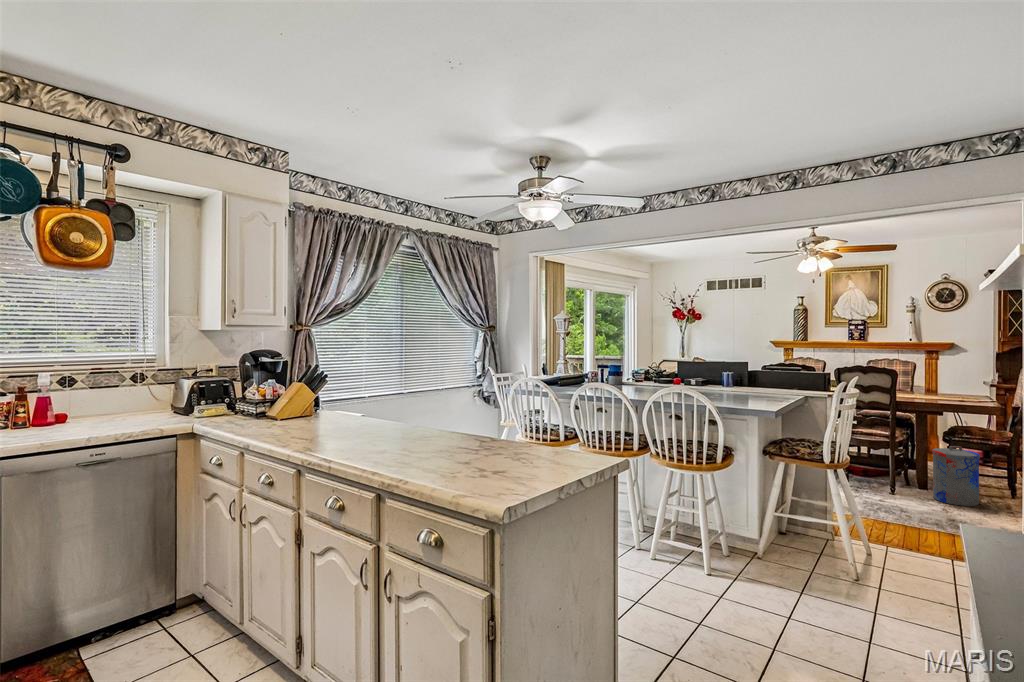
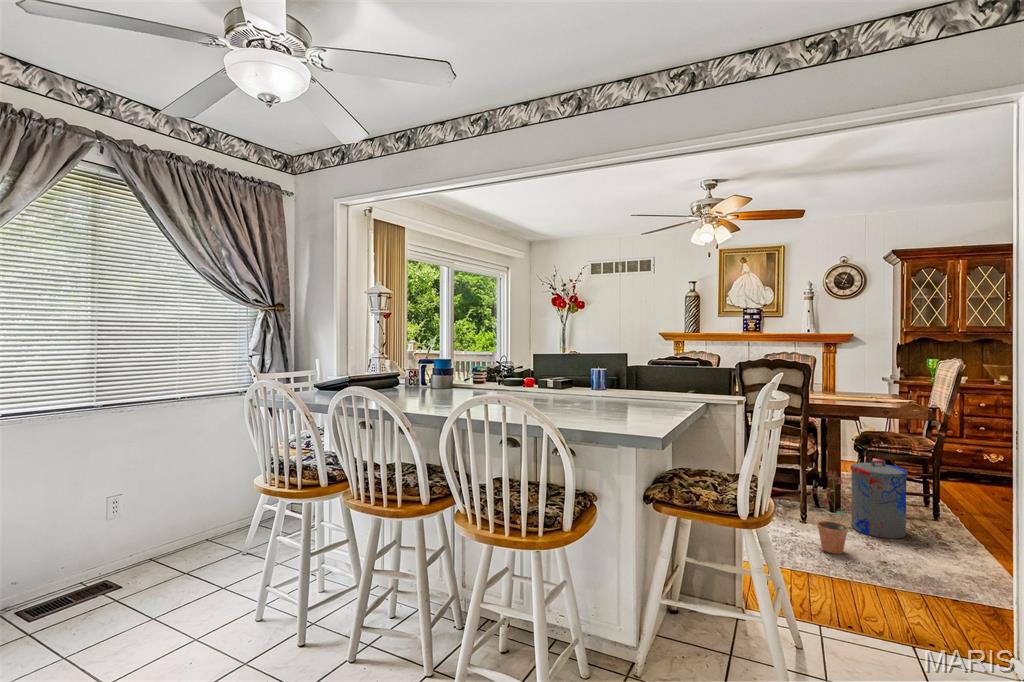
potted plant: none [892,451,923,512] -> present [810,470,848,554]

